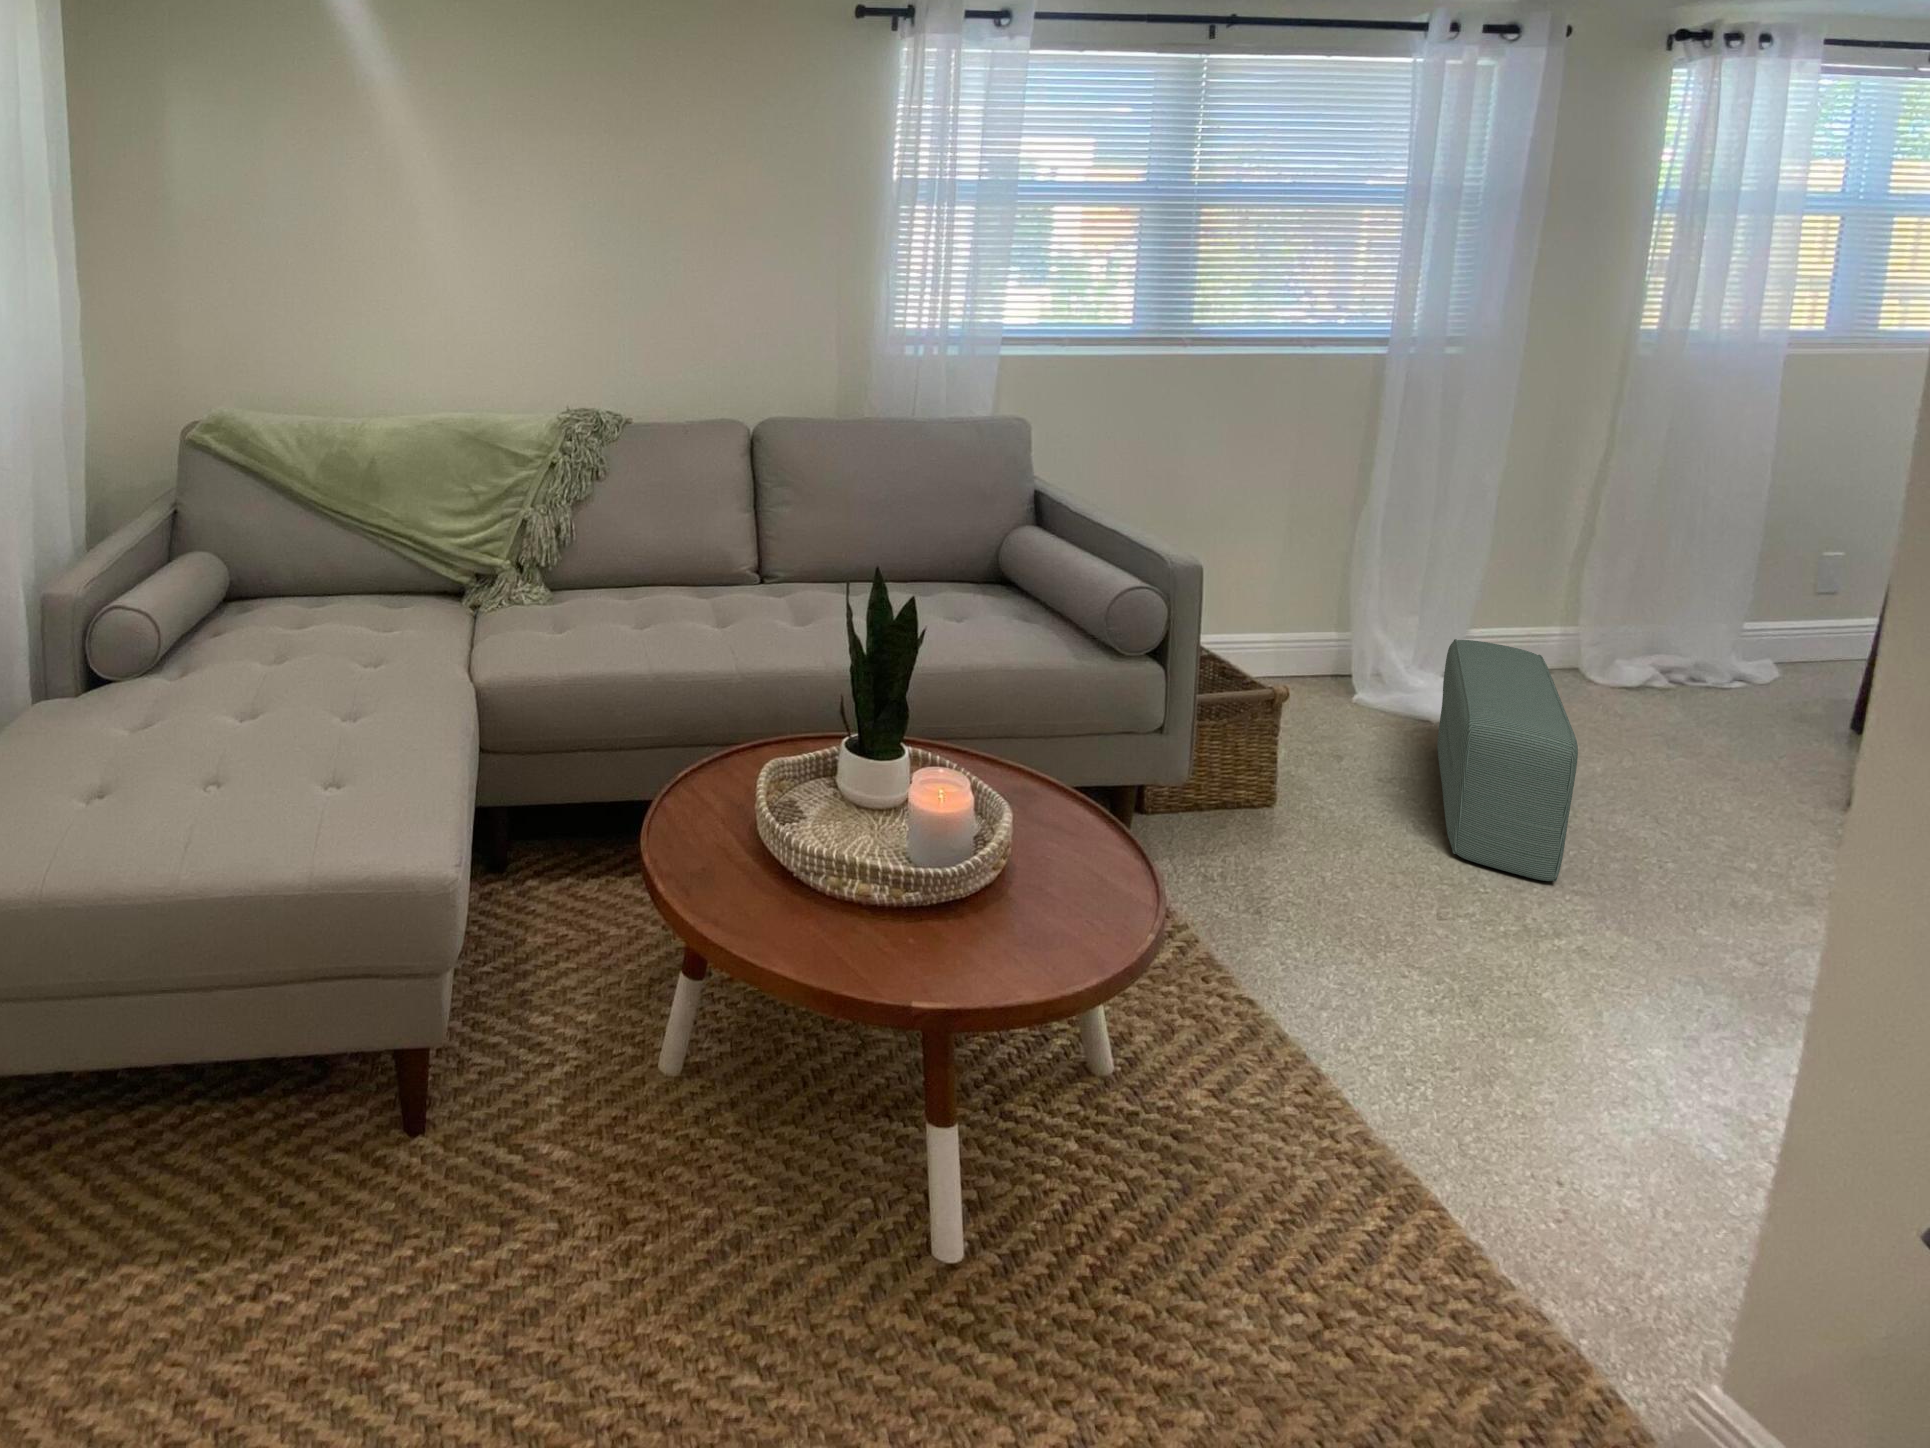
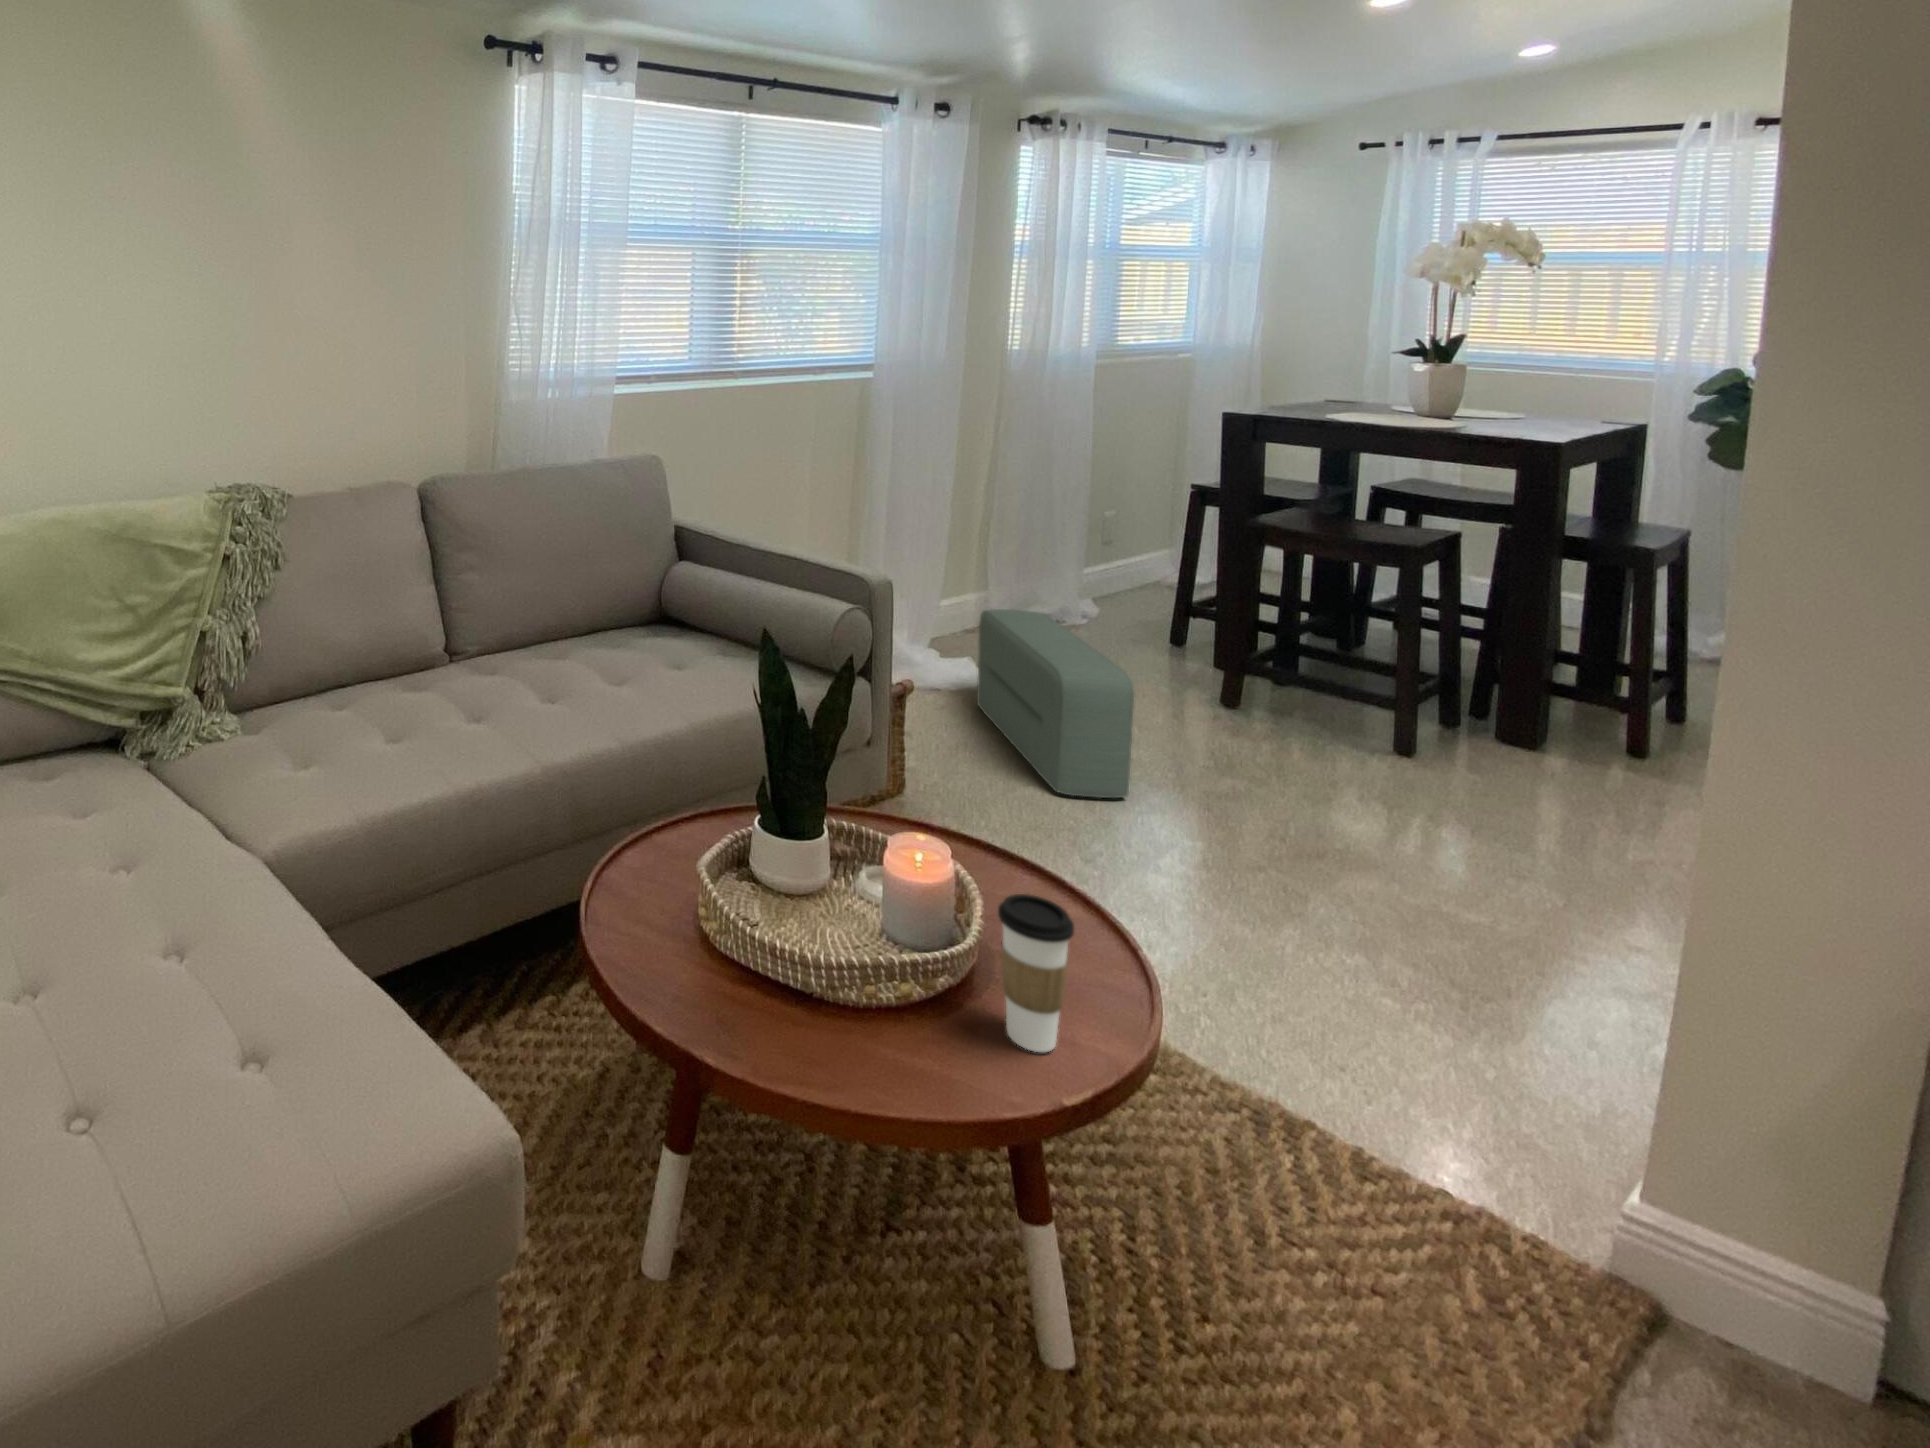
coffee cup: none [918,831,982,971] -> present [998,894,1074,1052]

